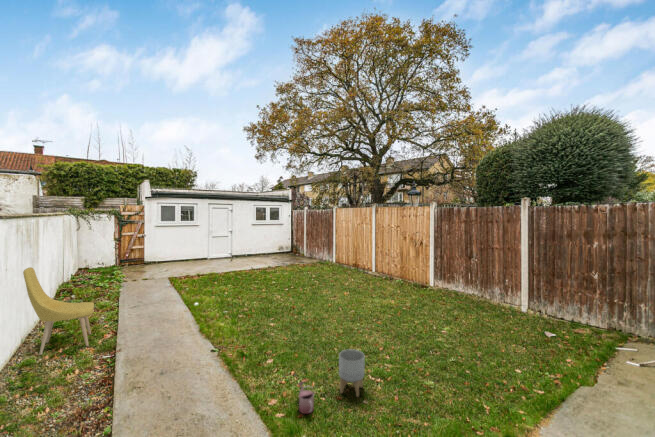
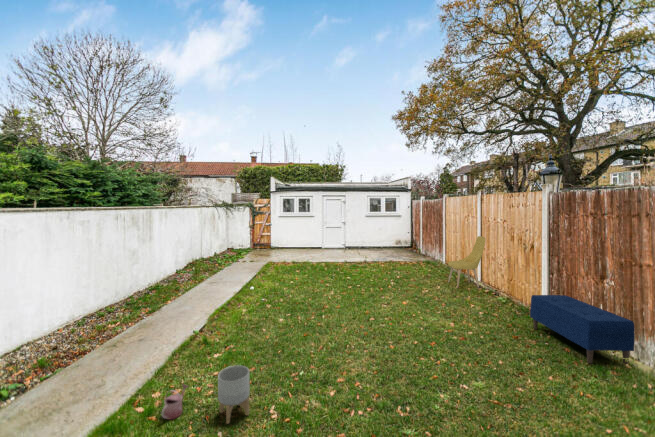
chair: present [23,267,94,355] -> present [448,236,485,288]
bench: none [433,271,492,306] -> present [530,295,635,364]

